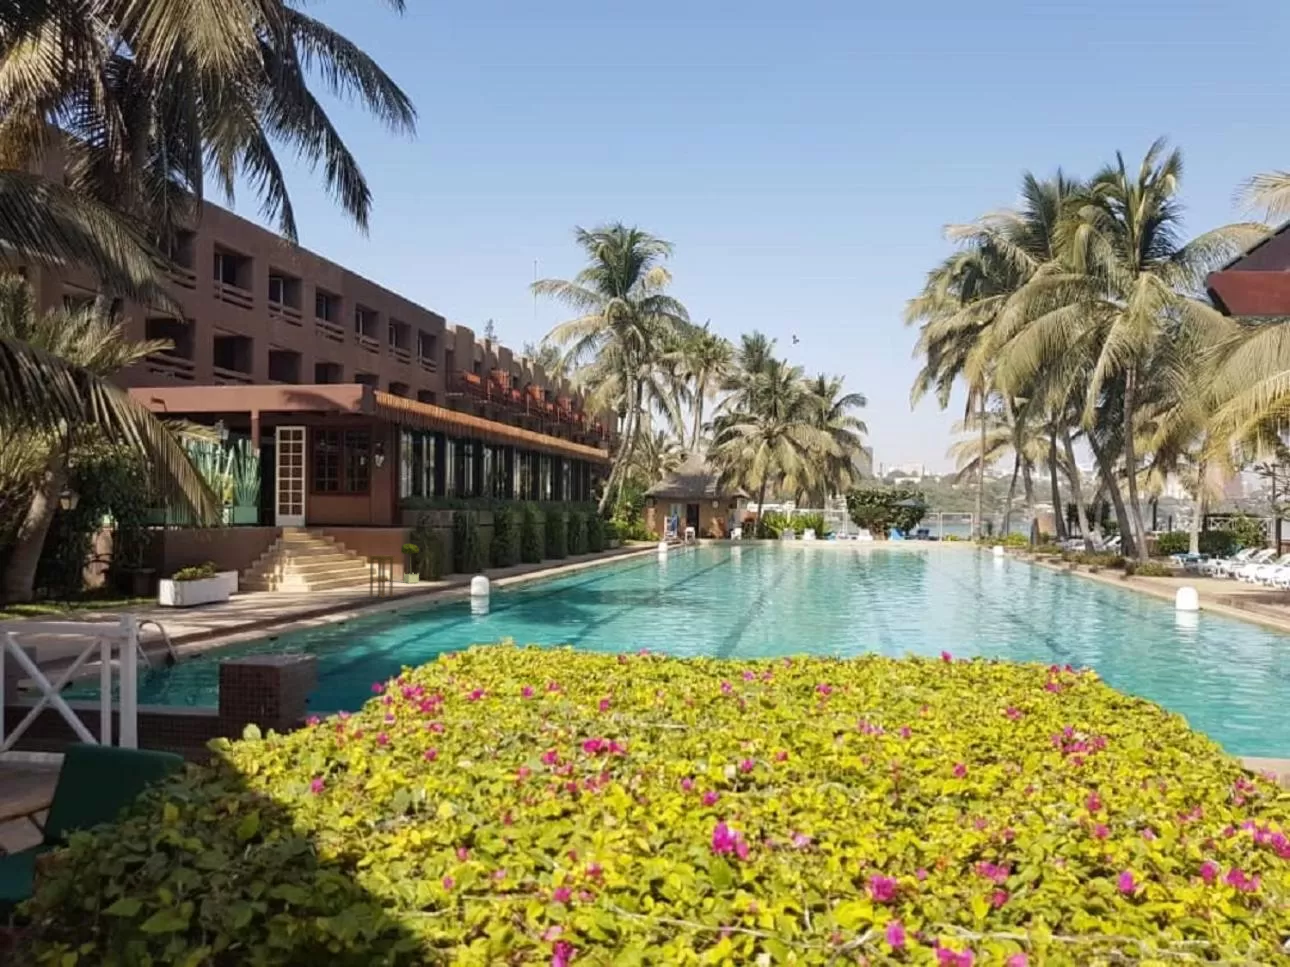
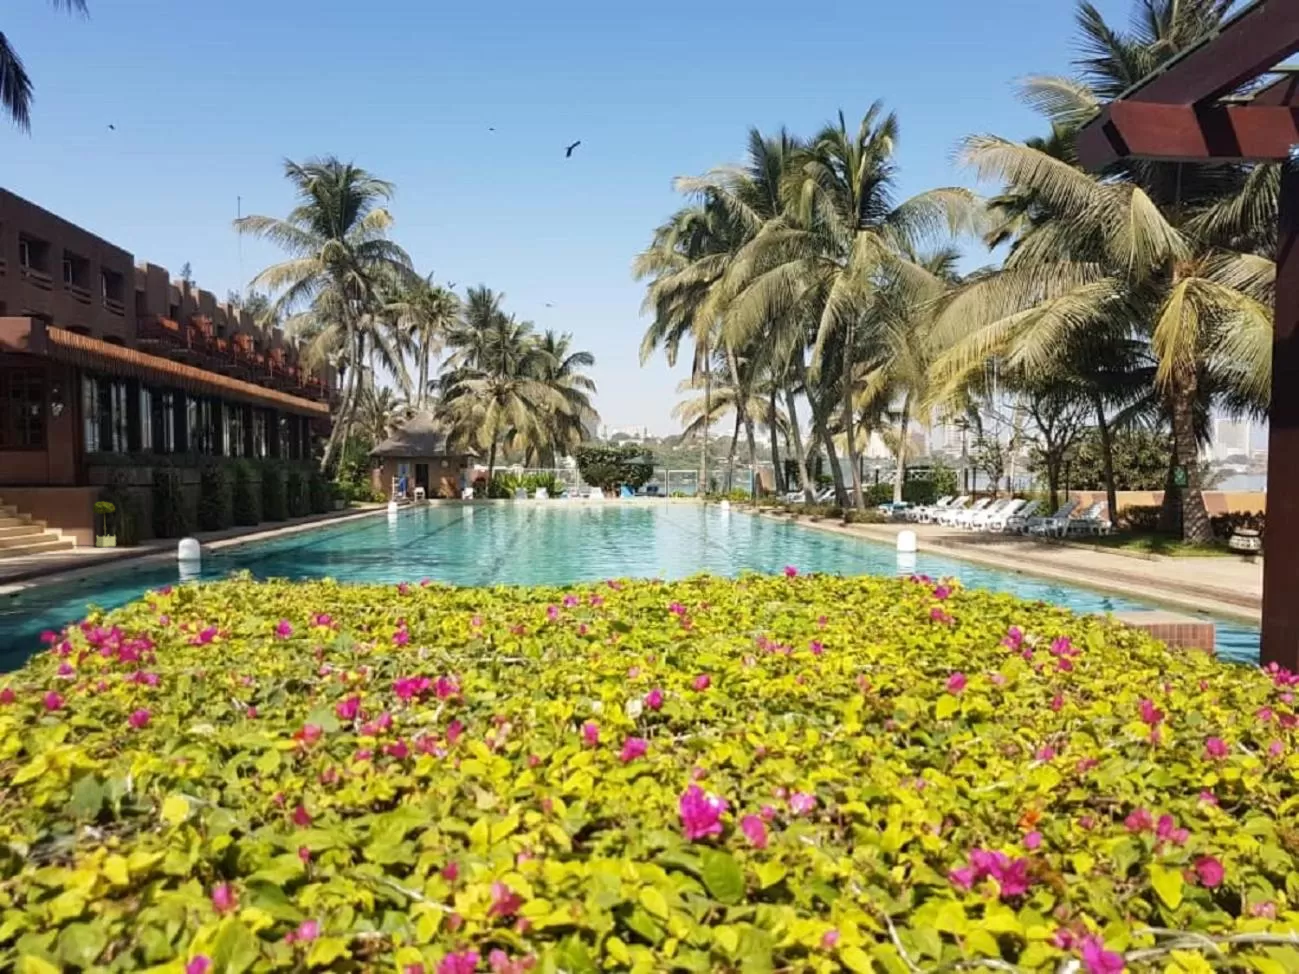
stool: present [370,555,393,597] -> none [51,513,84,562]

